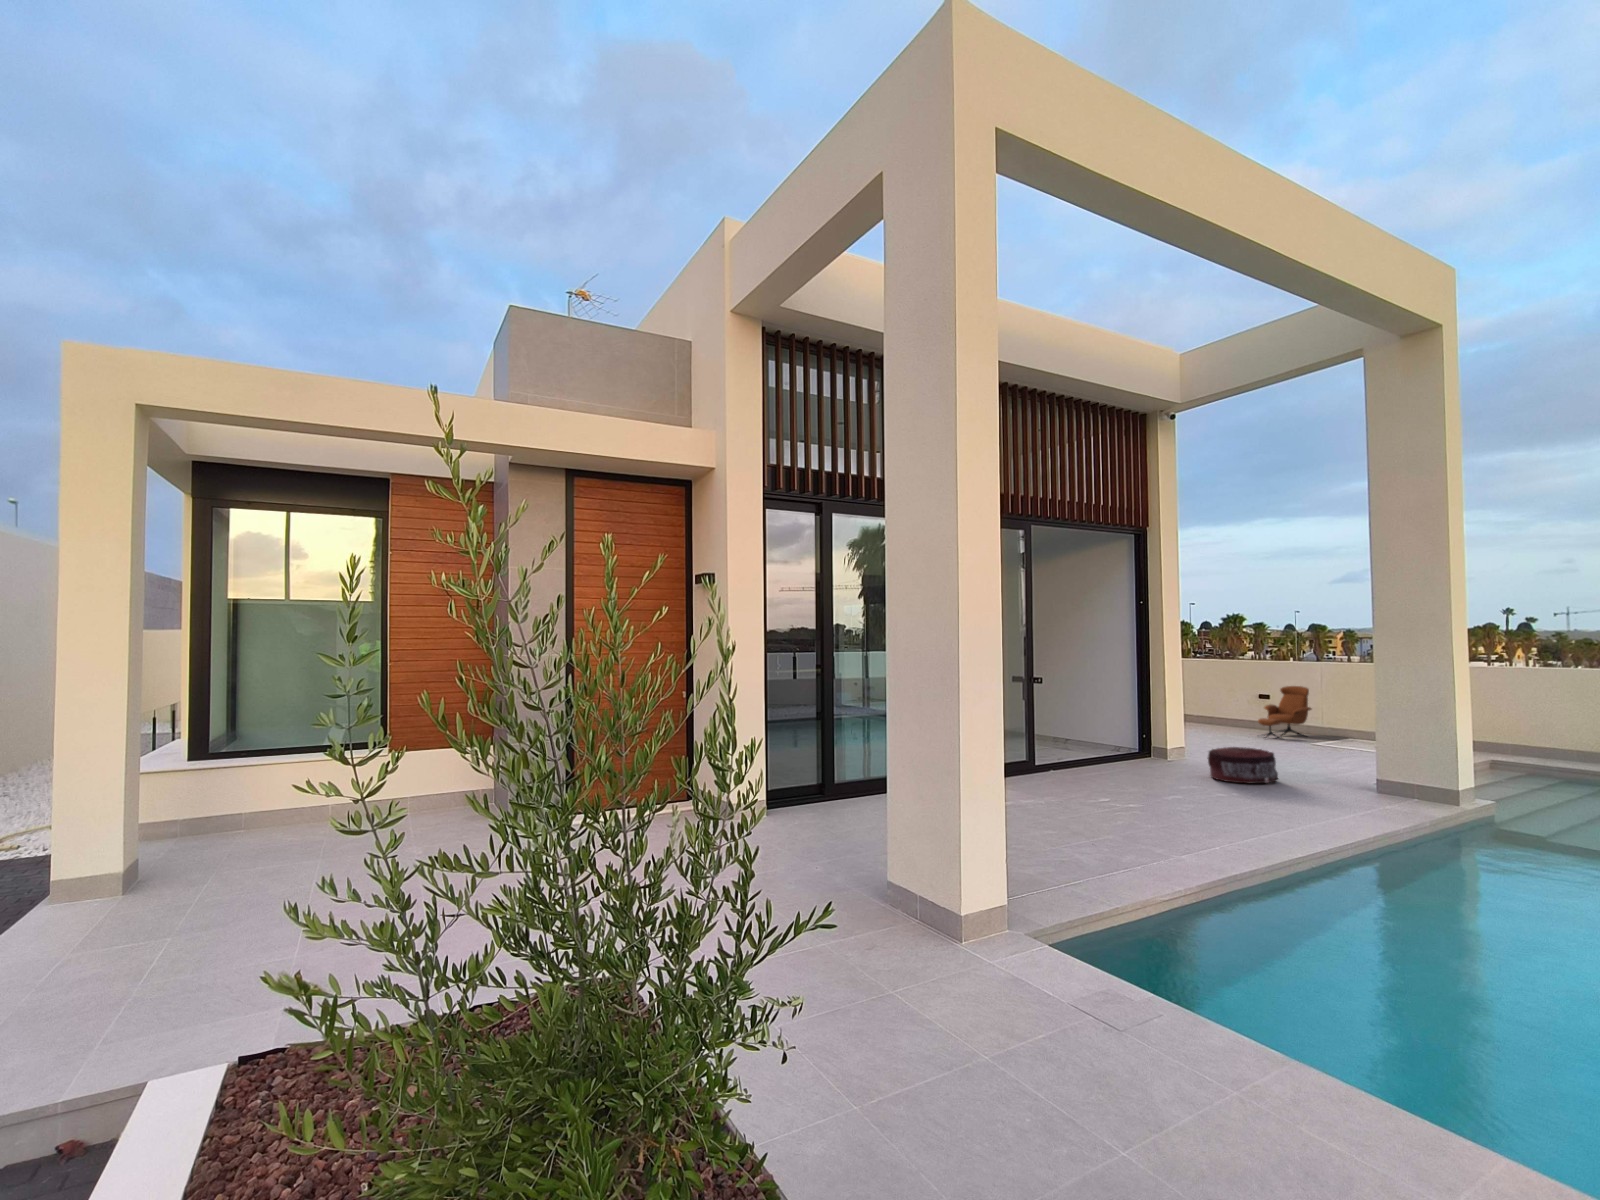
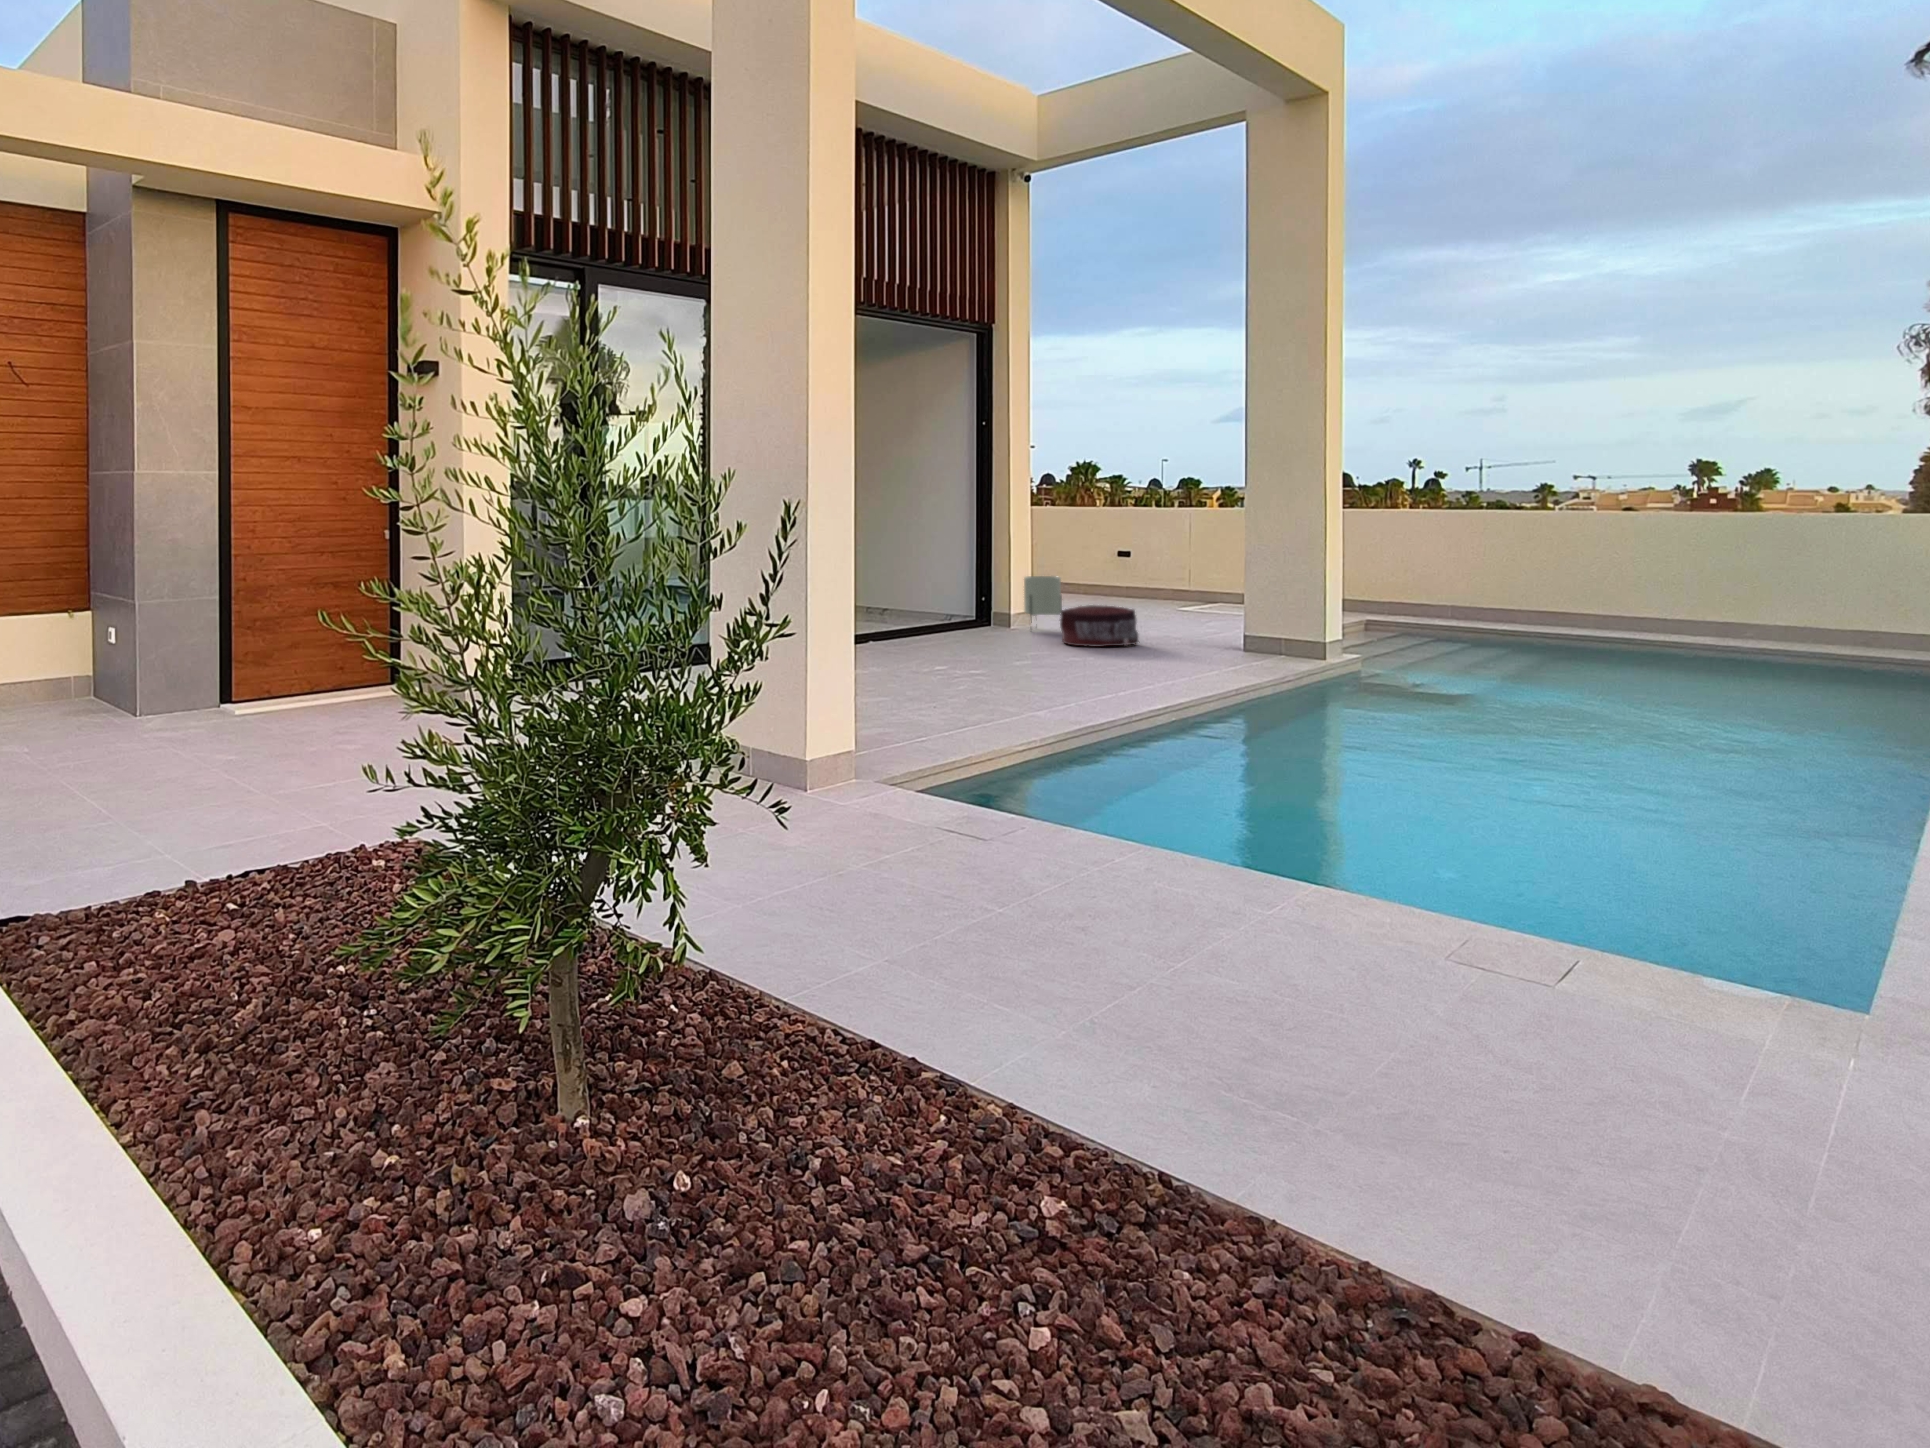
lounge chair: present [1258,686,1311,737] -> none [1114,546,1178,612]
planter: none [1178,716,1211,761] -> present [1024,576,1062,622]

